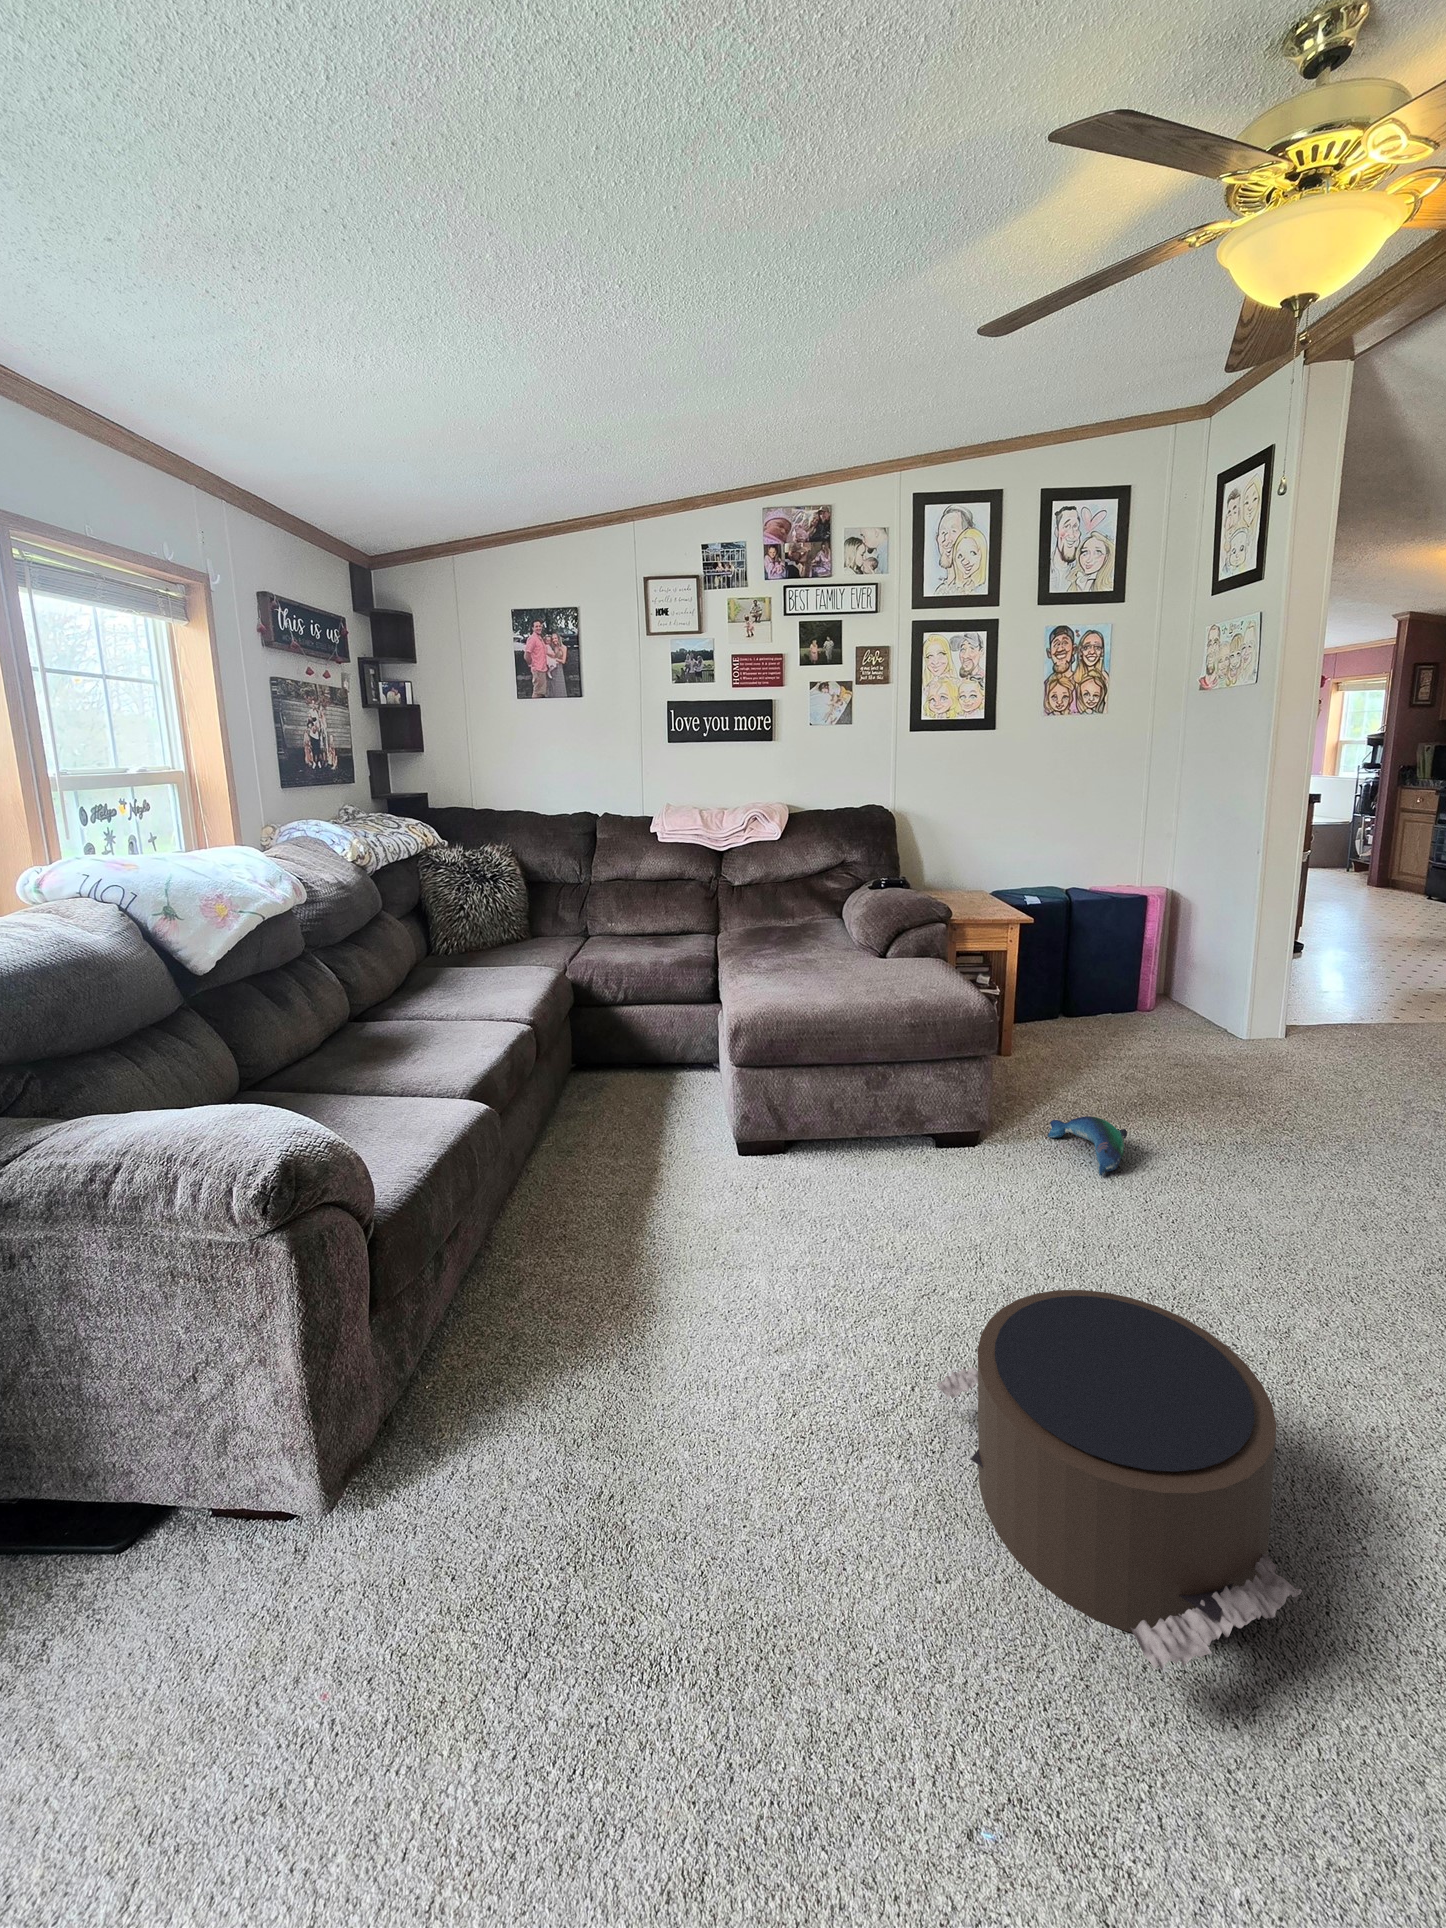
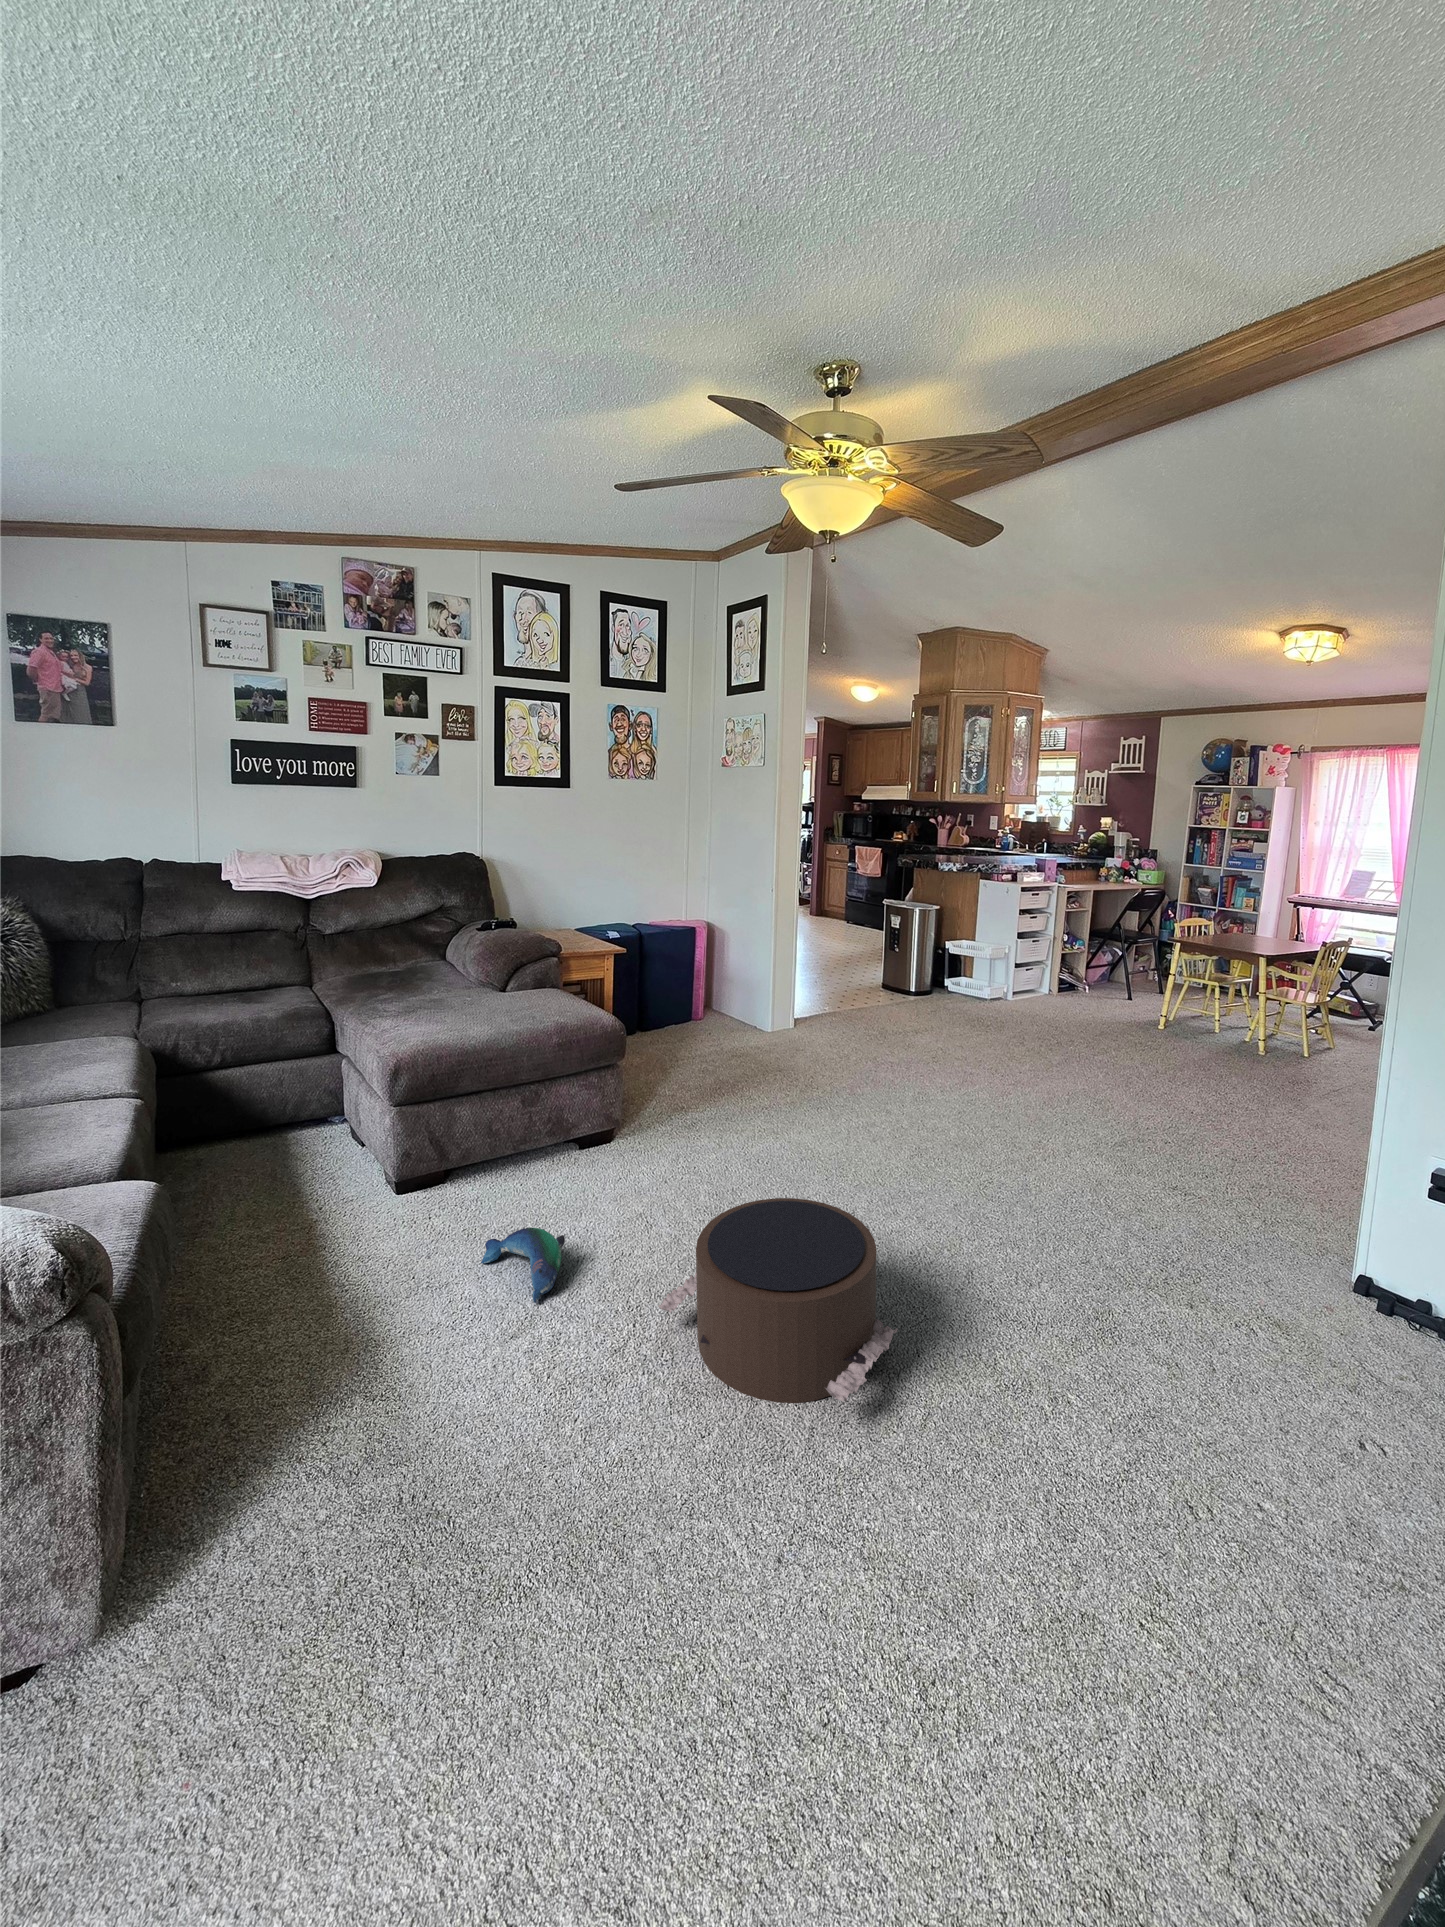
plush toy: present [1048,1116,1127,1176] -> present [481,1228,565,1303]

